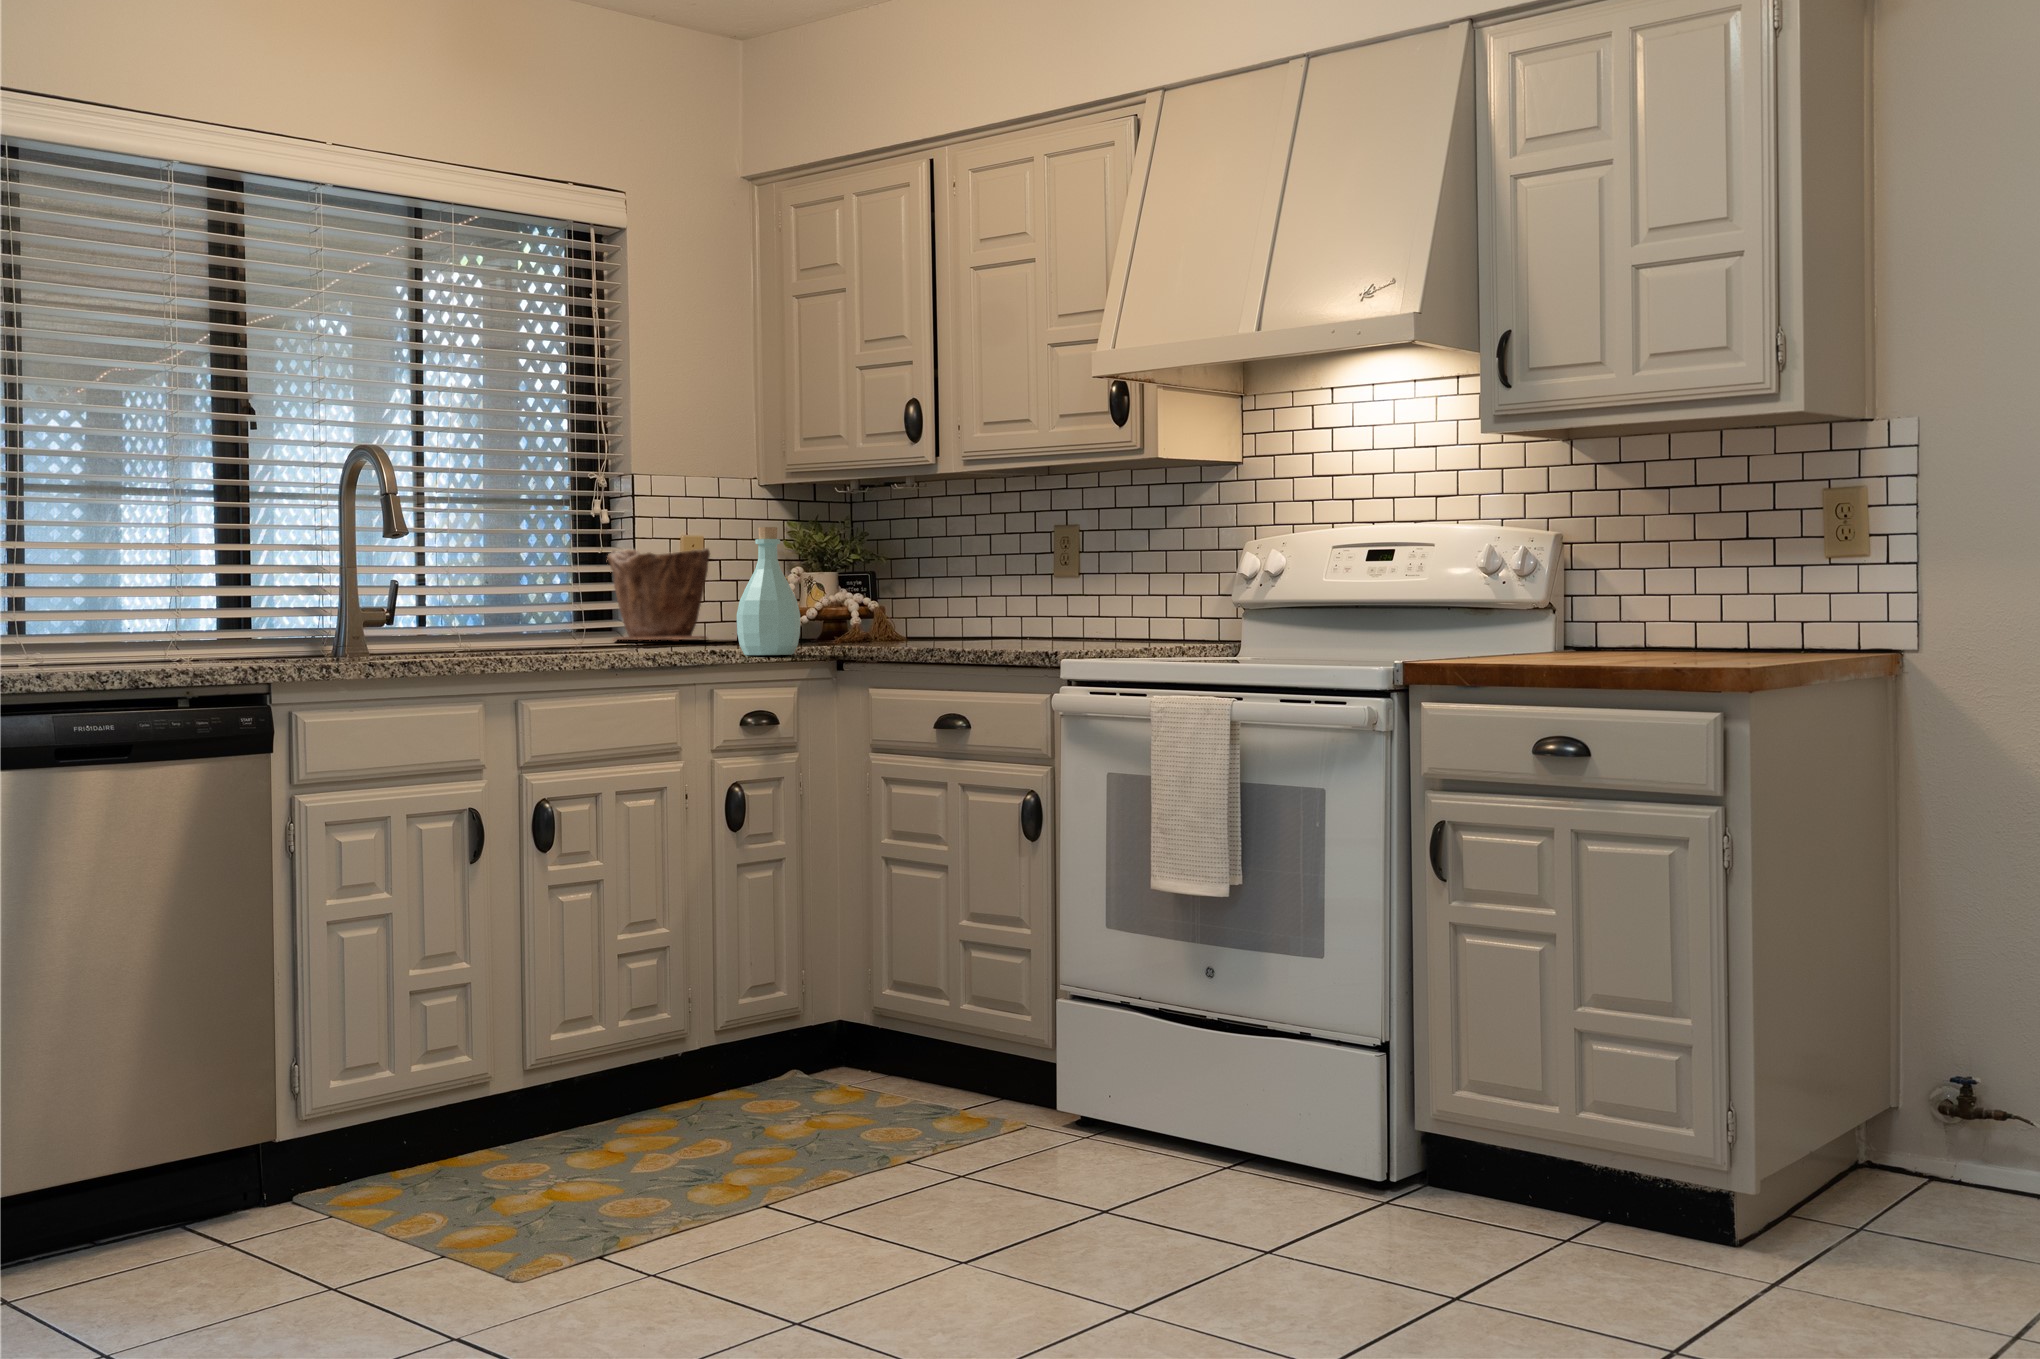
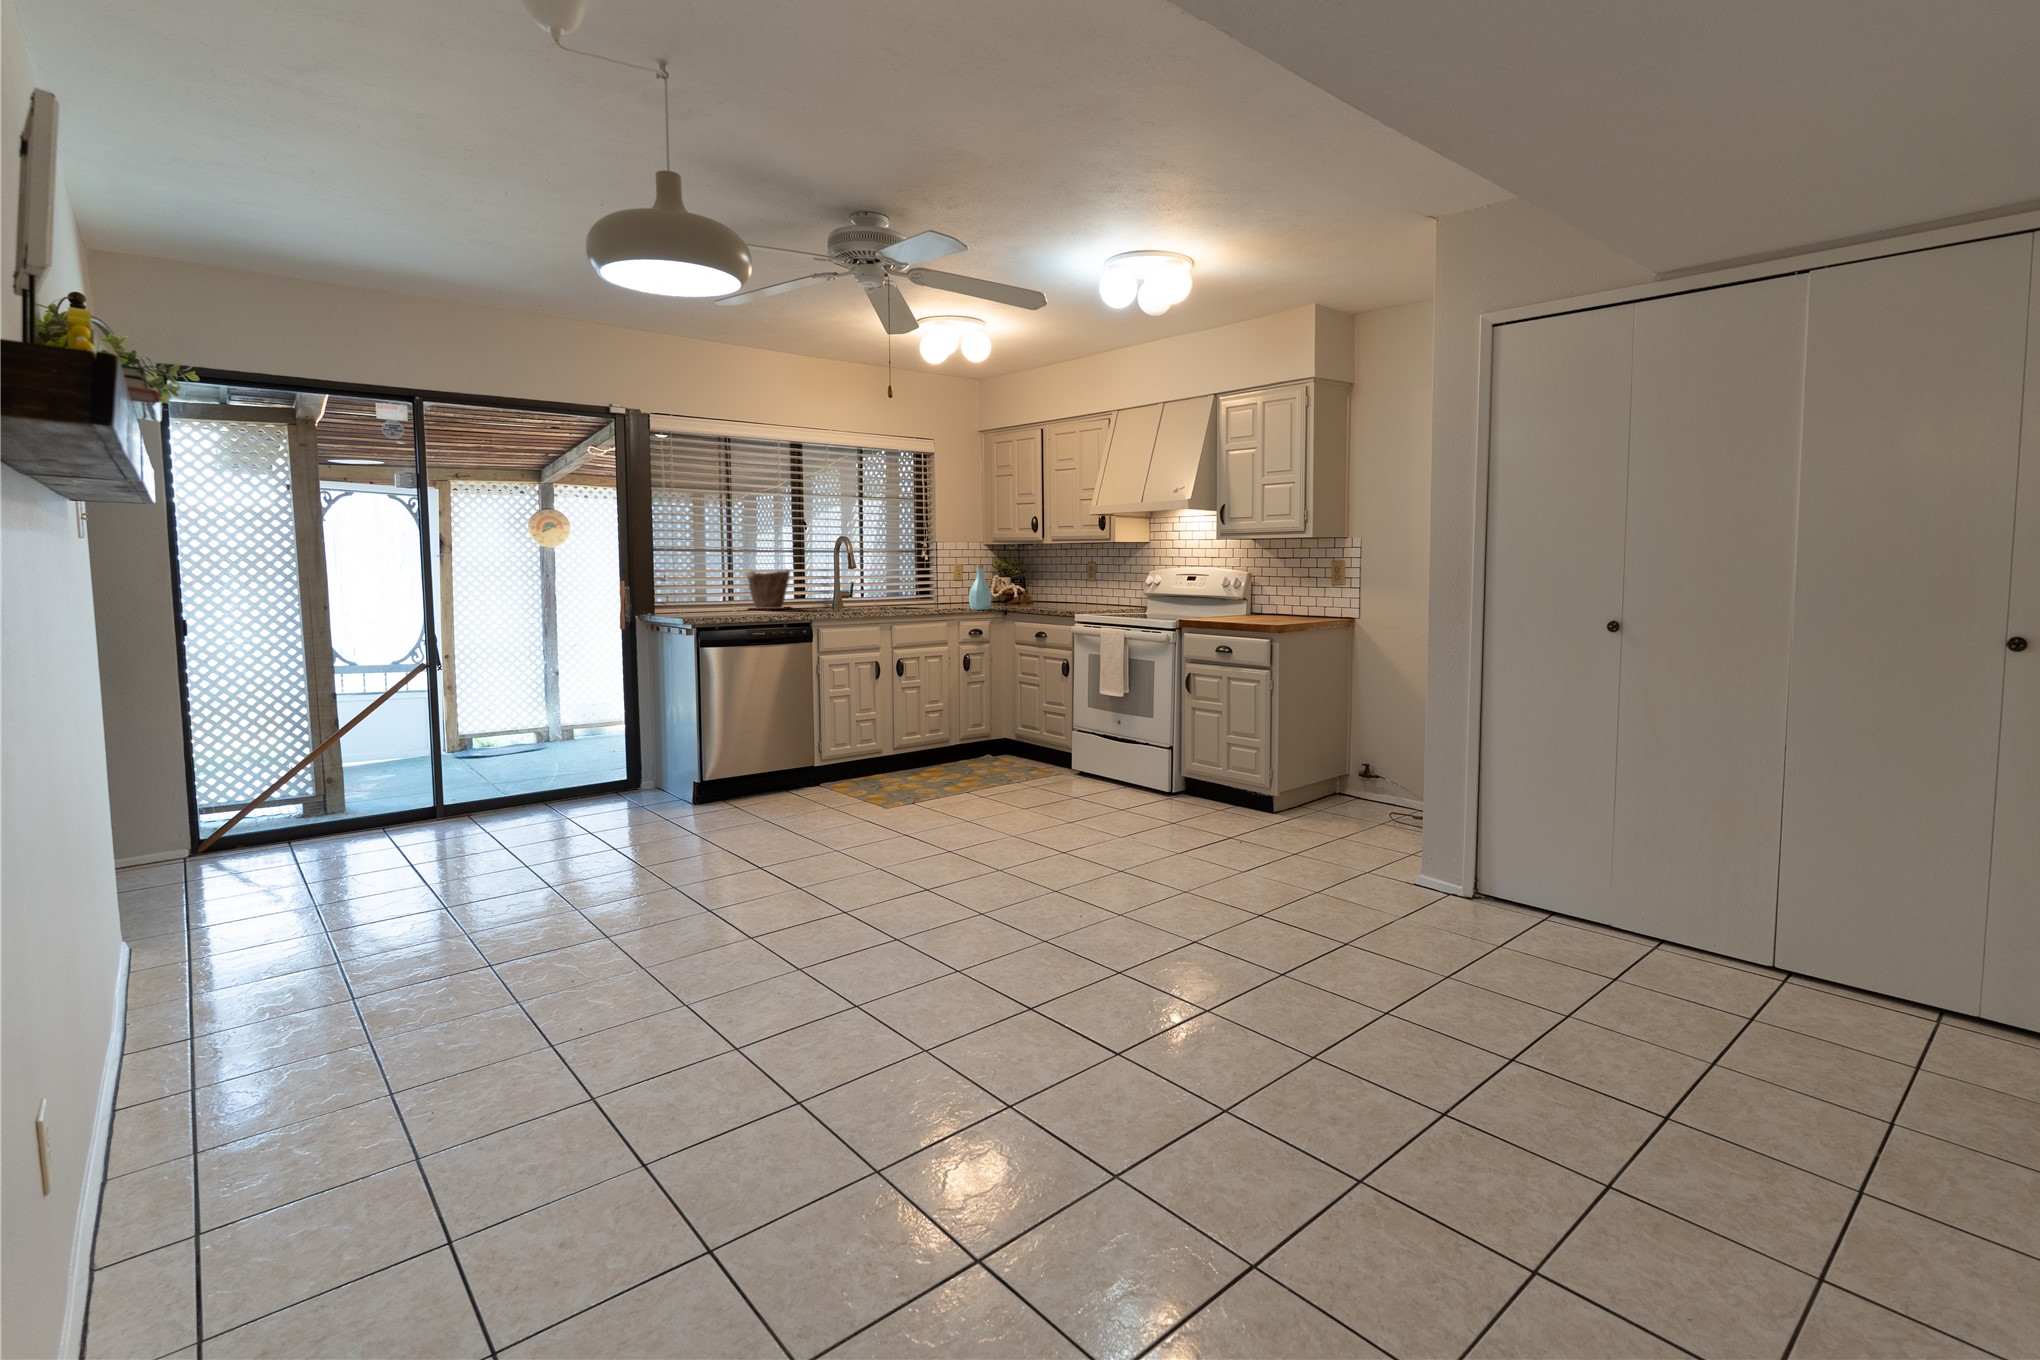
plant pot: present [607,548,710,640] -> present [746,570,790,609]

